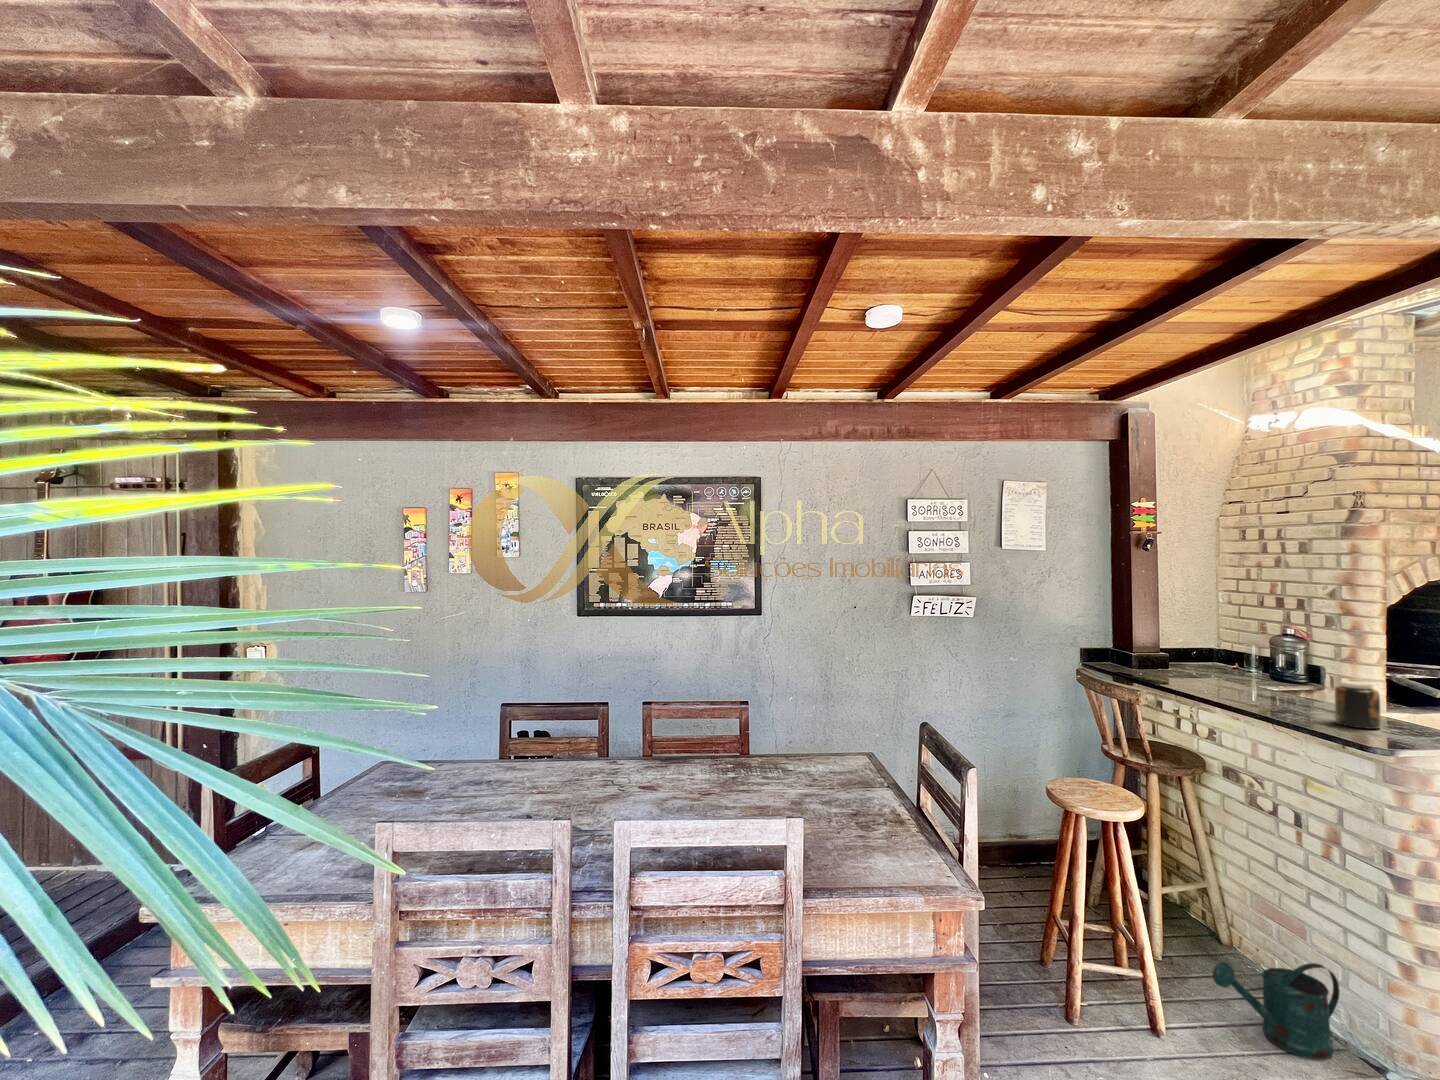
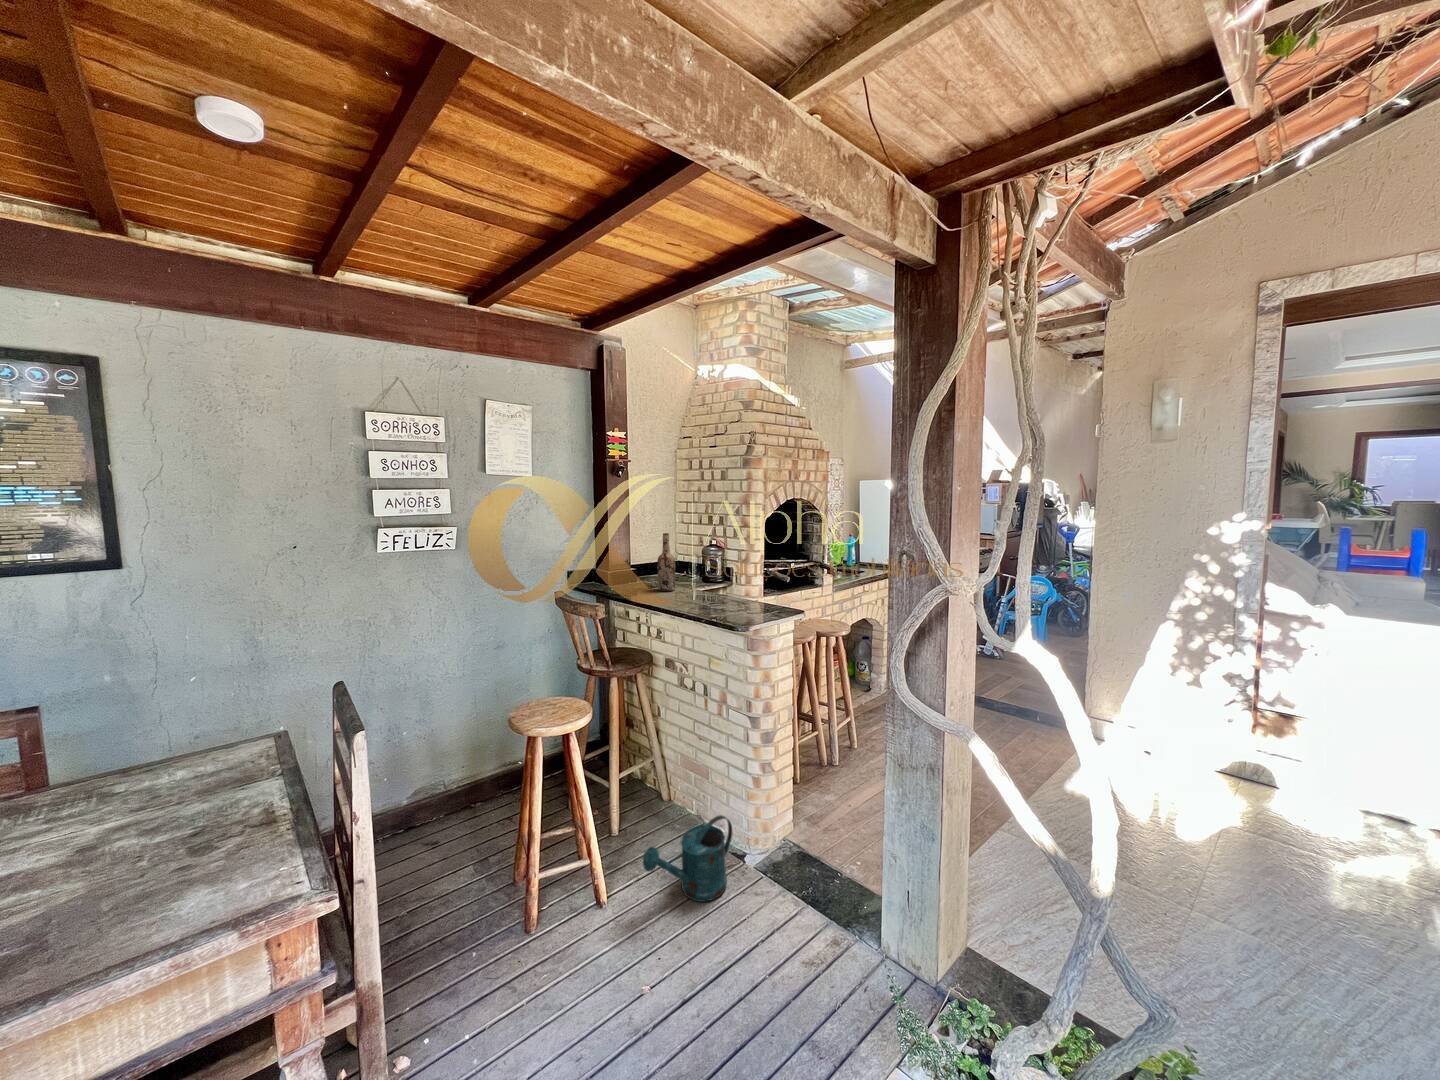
wine bottle: none [1208,618,1234,688] -> present [657,533,675,591]
jar: present [1335,681,1381,729] -> none [735,580,762,618]

